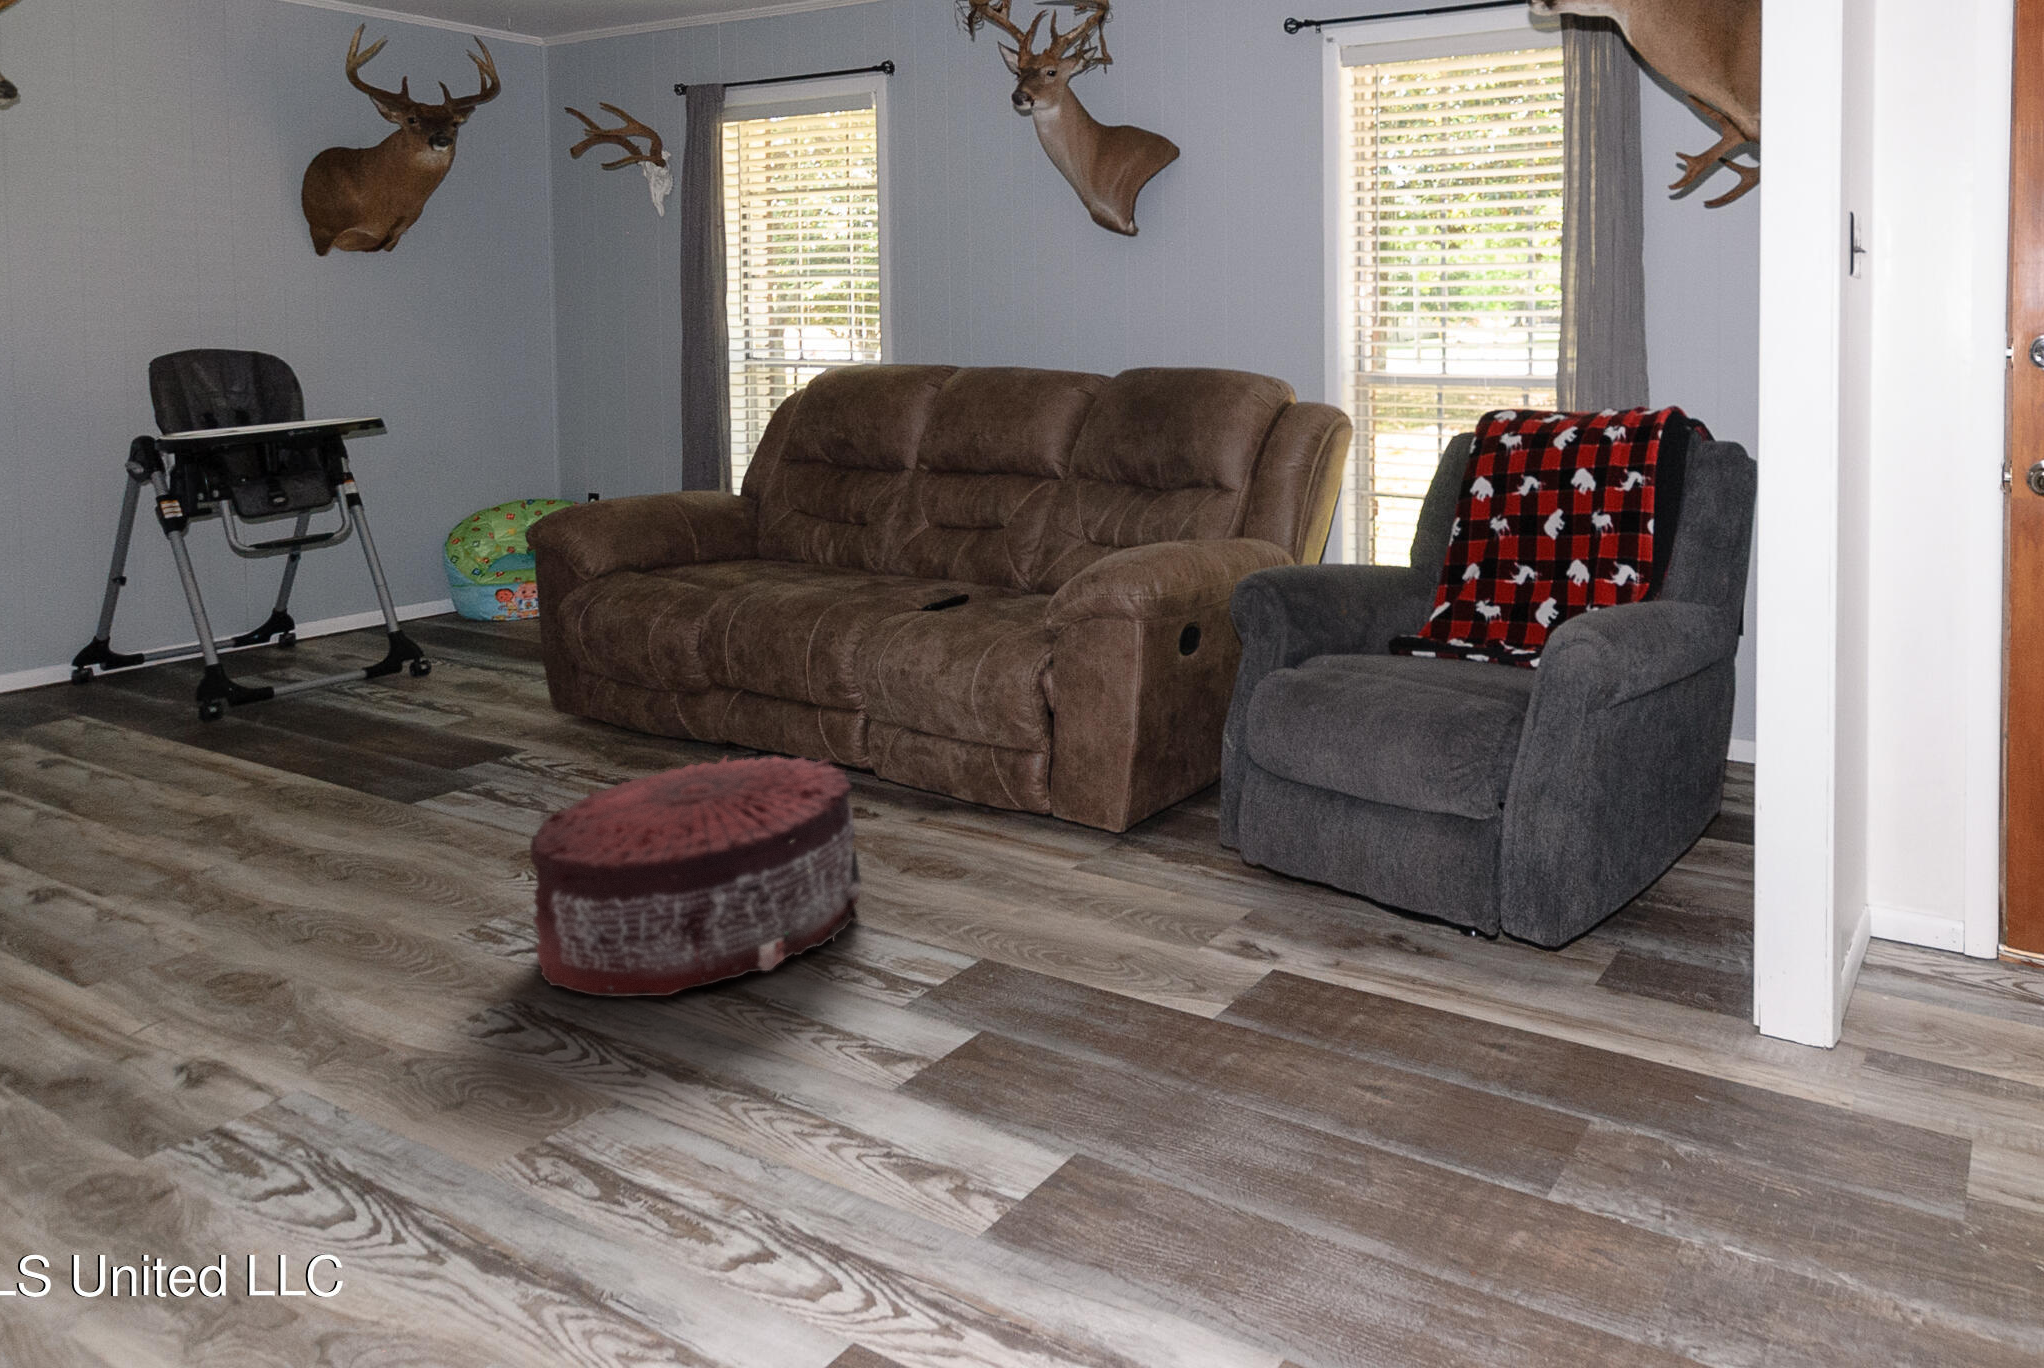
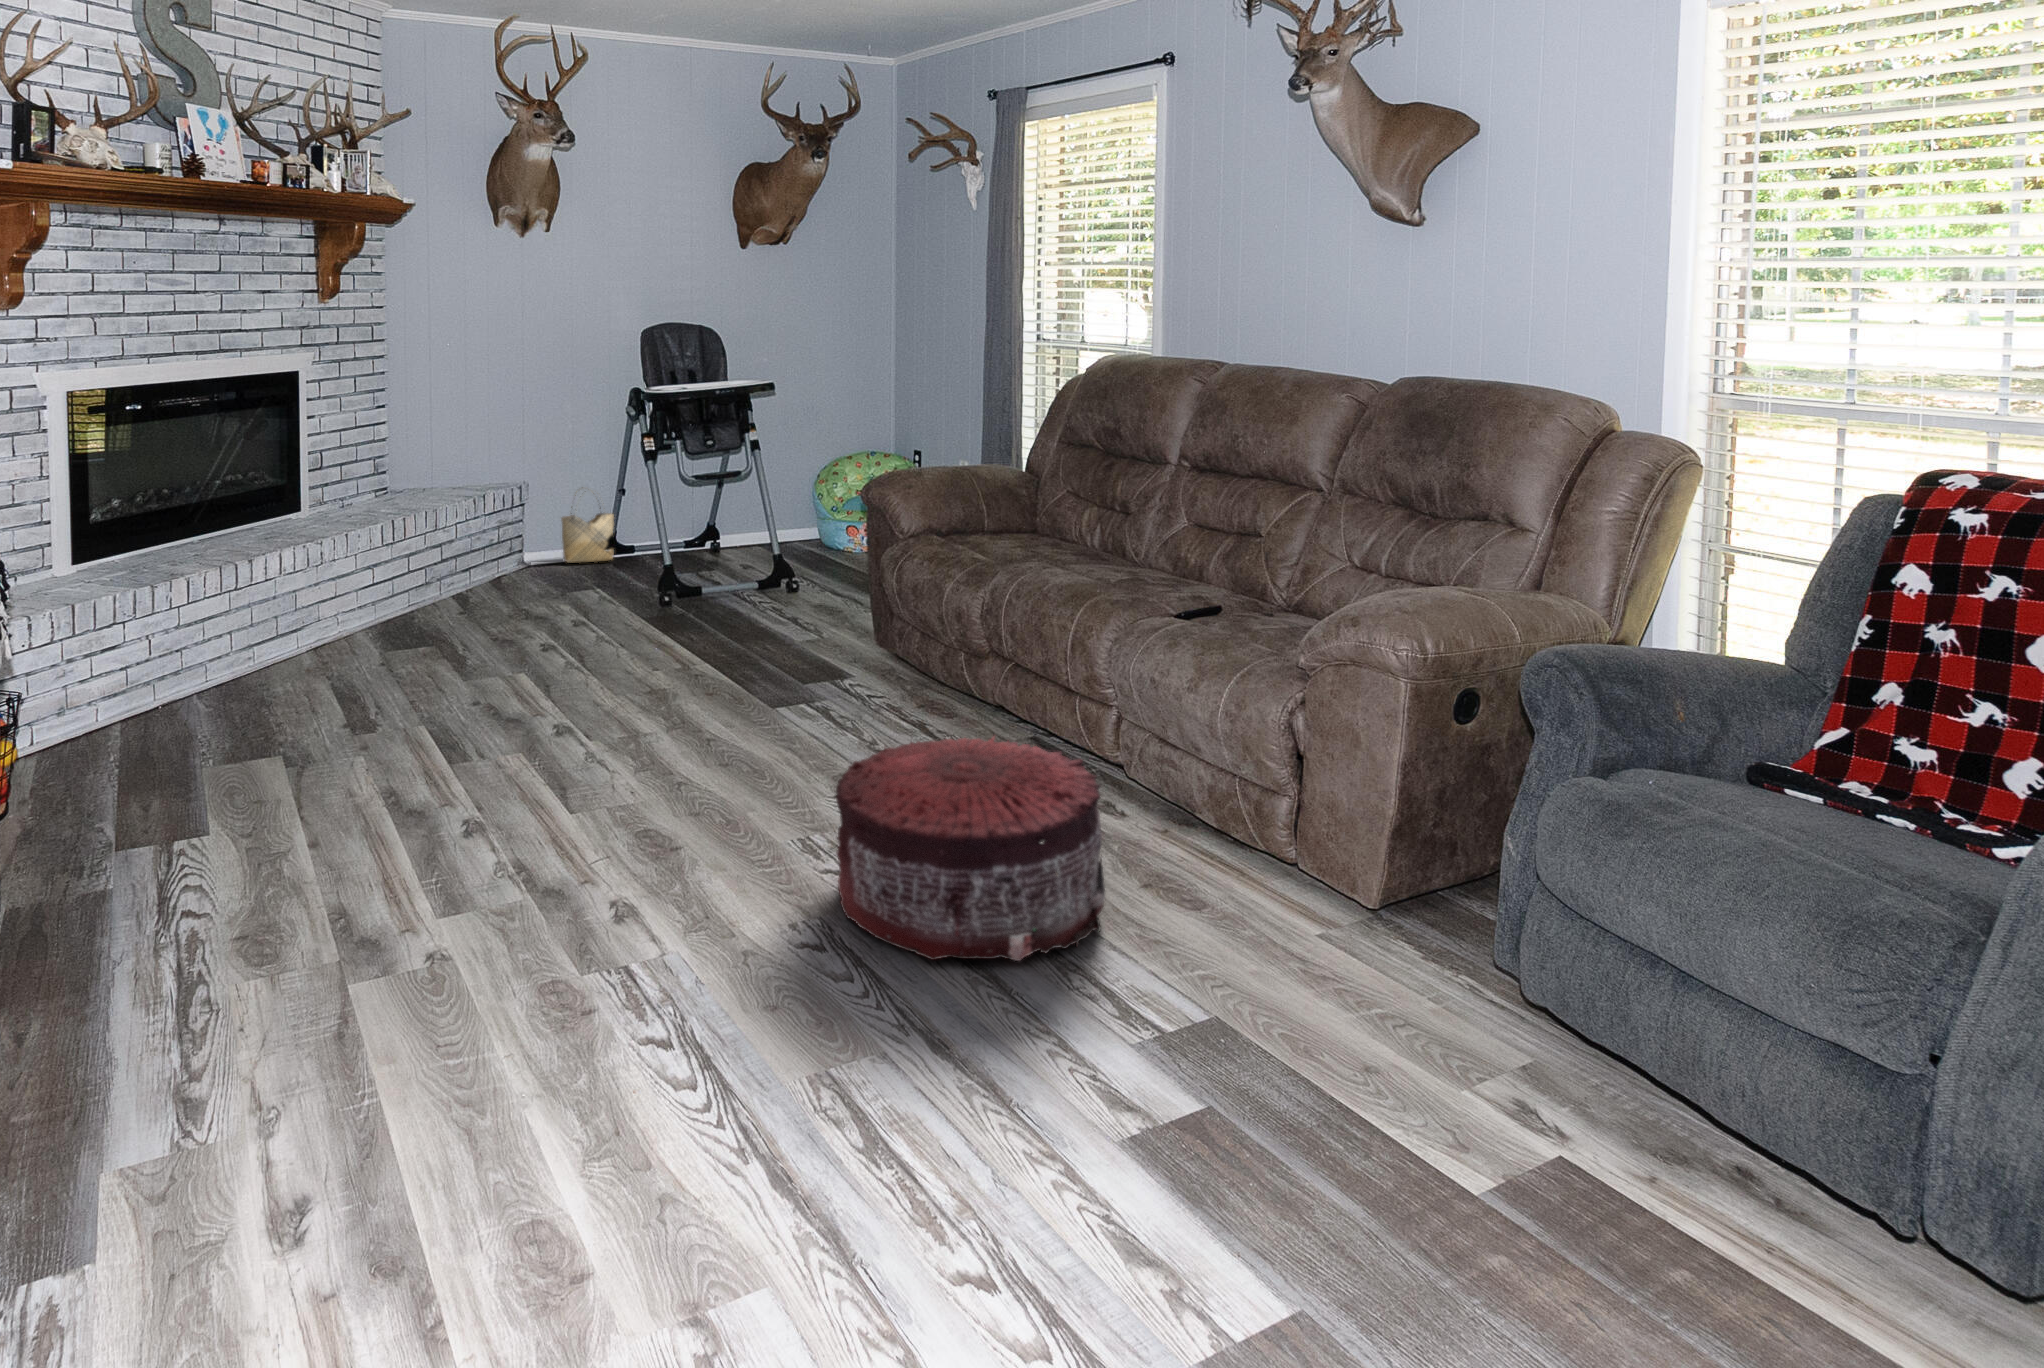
woven basket: none [15,580,119,687] -> present [561,495,614,563]

